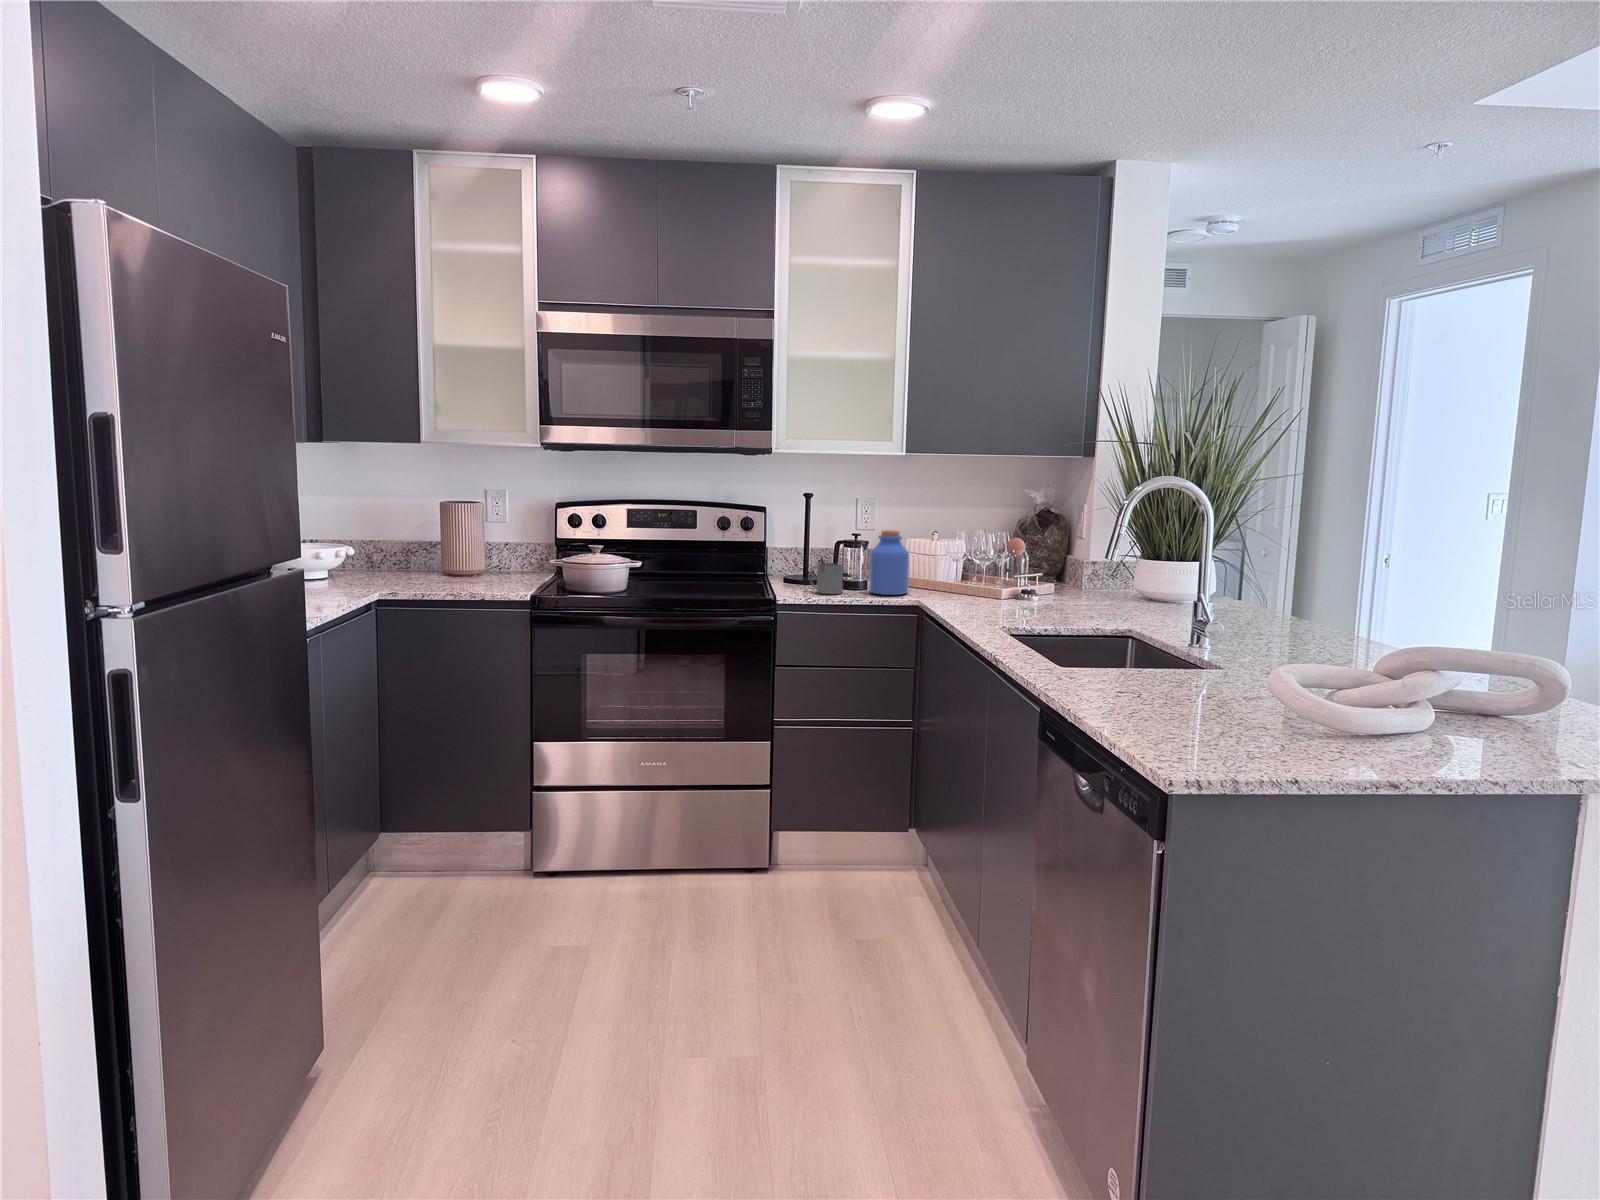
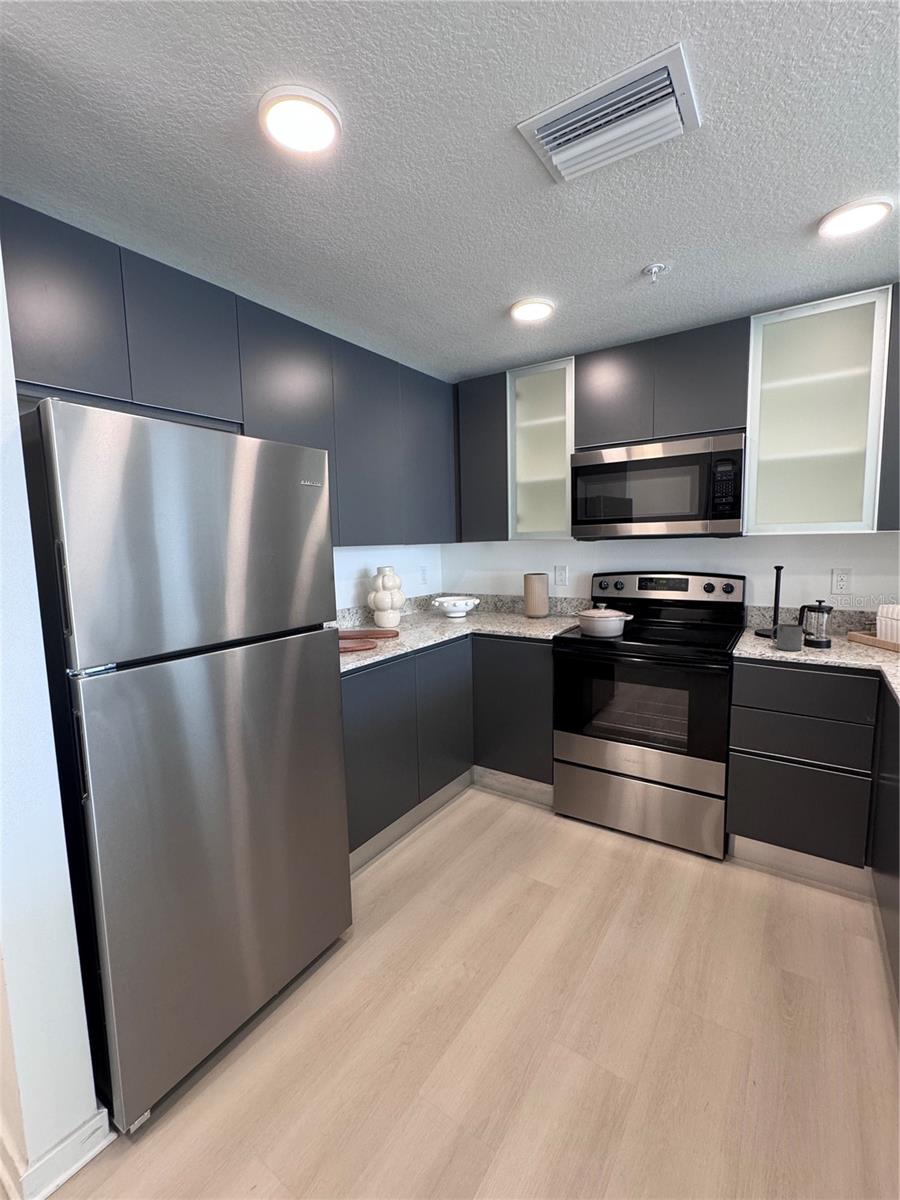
jar: present [869,530,909,595] -> none [829,600,873,656]

